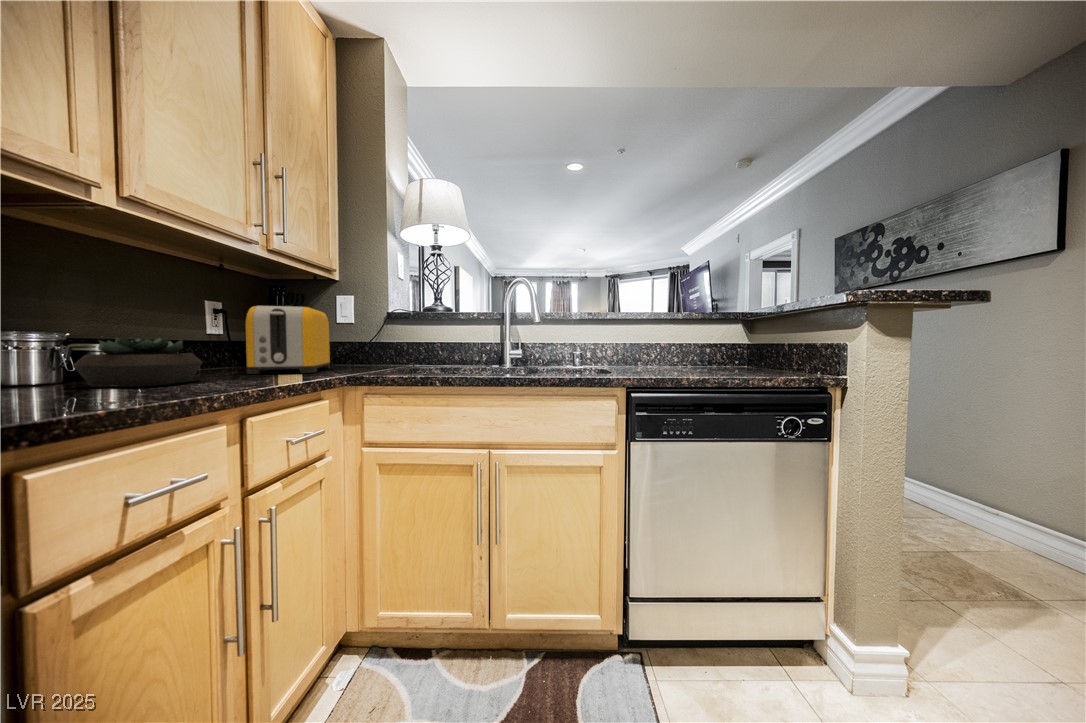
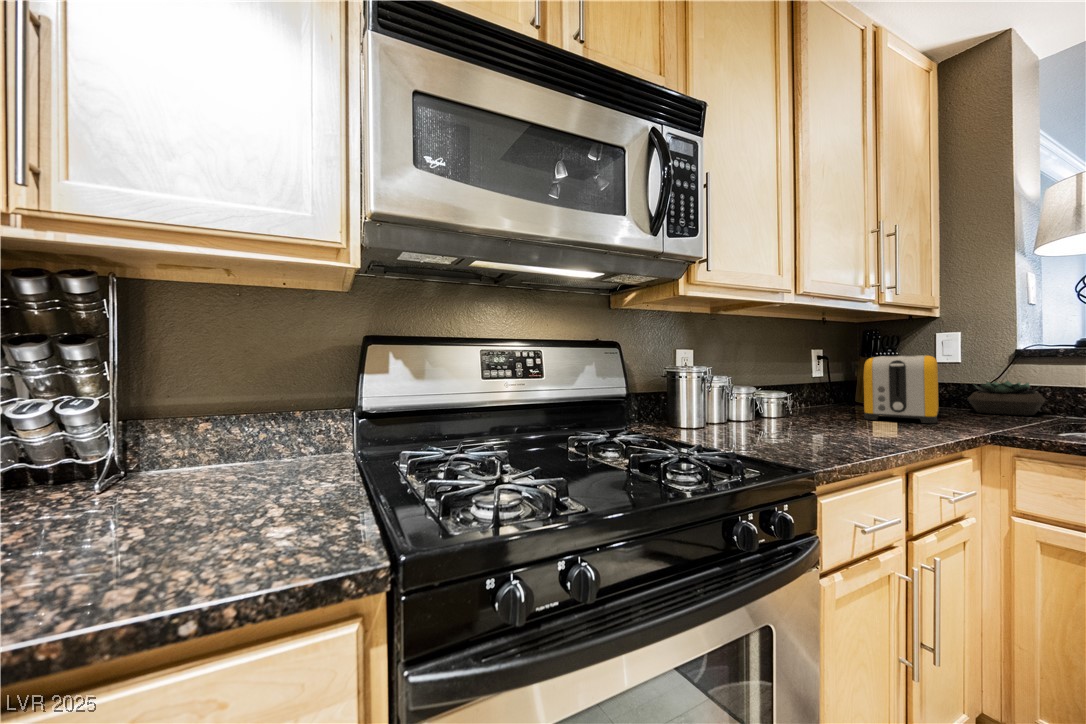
succulent plant: present [73,337,202,387] -> present [968,381,1046,415]

